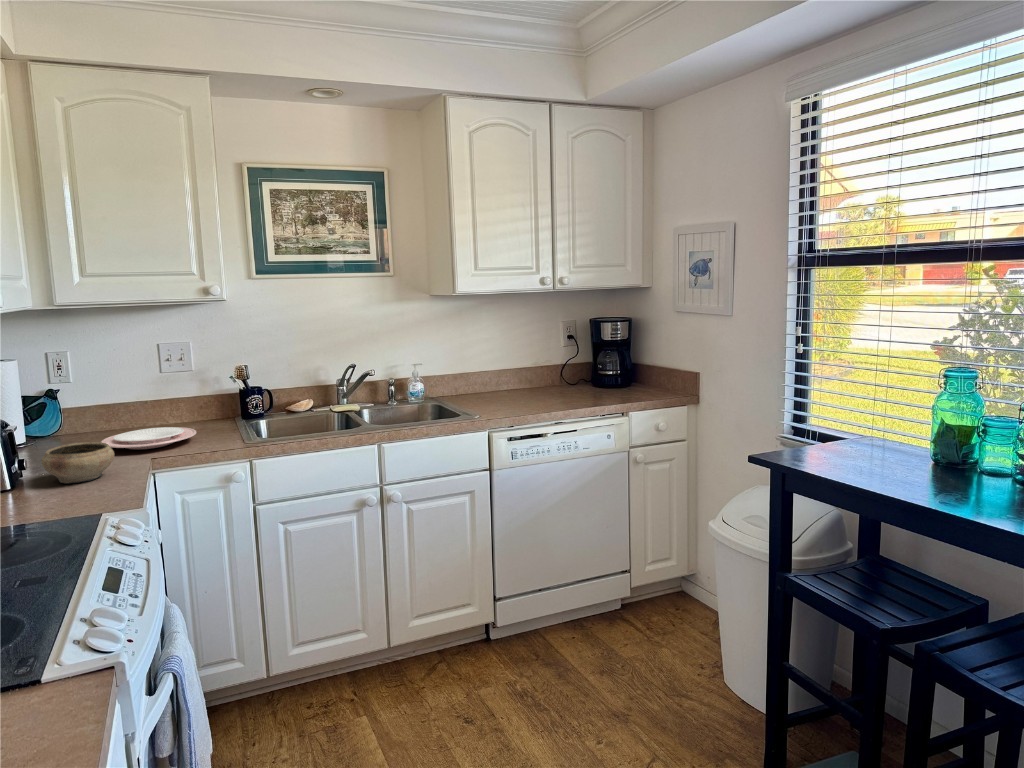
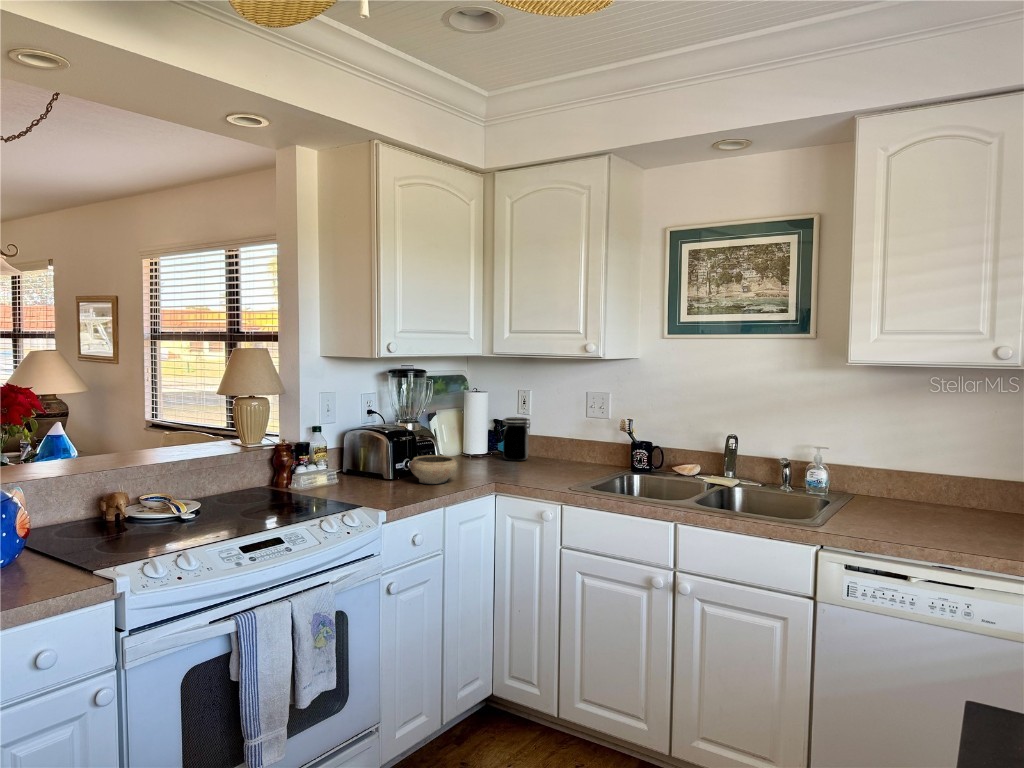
jar: none [49,385,98,441] -> present [503,417,530,461]
plate: present [101,427,196,450] -> none [491,460,563,476]

